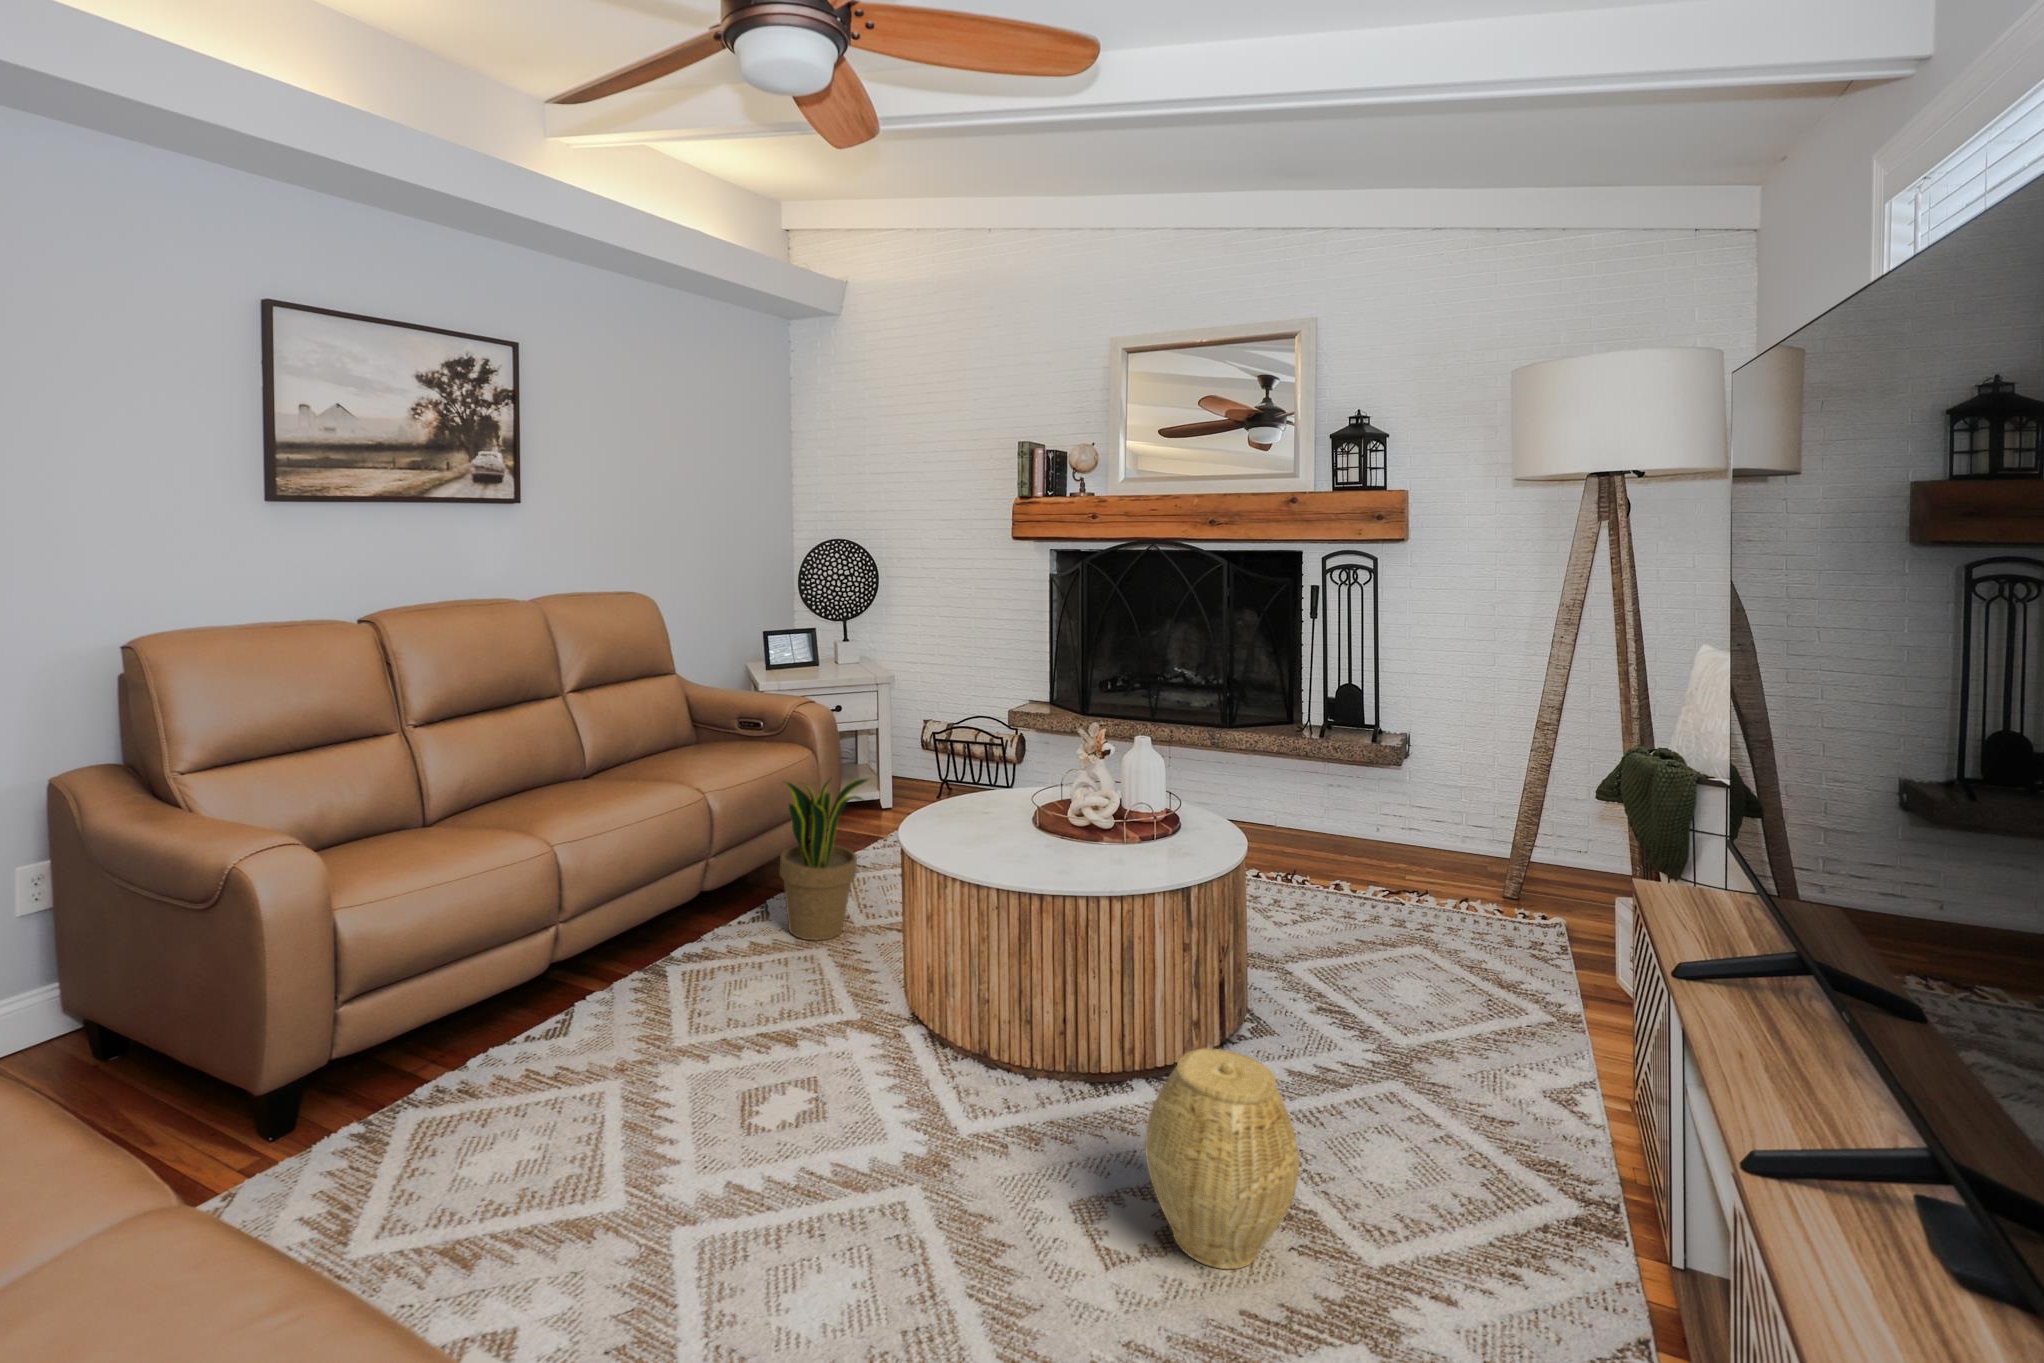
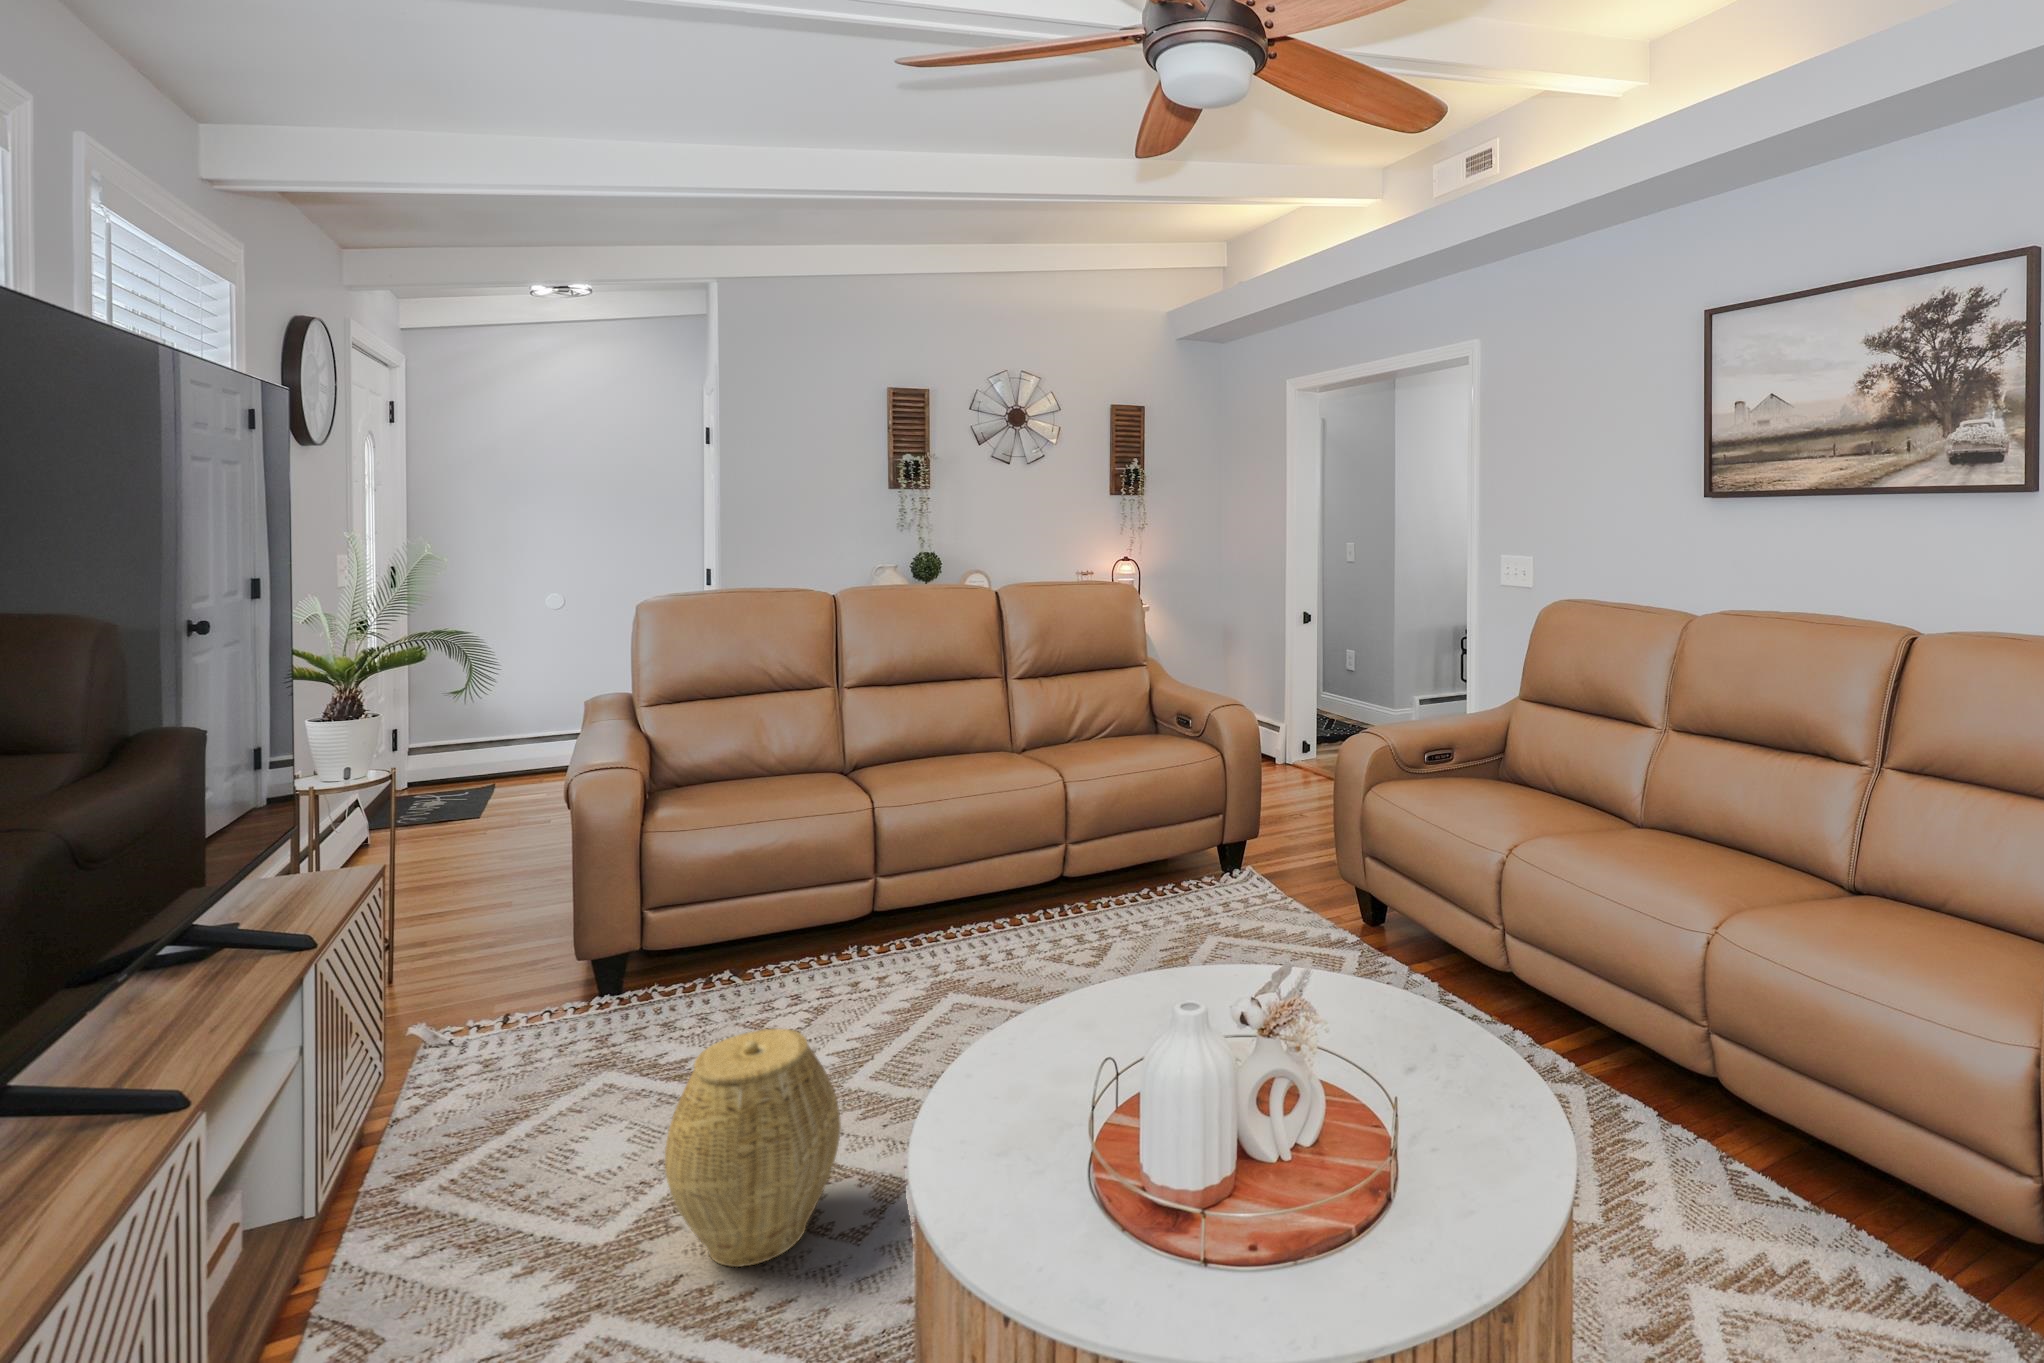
potted plant: present [779,778,868,941] -> none [1642,958,1818,1274]

